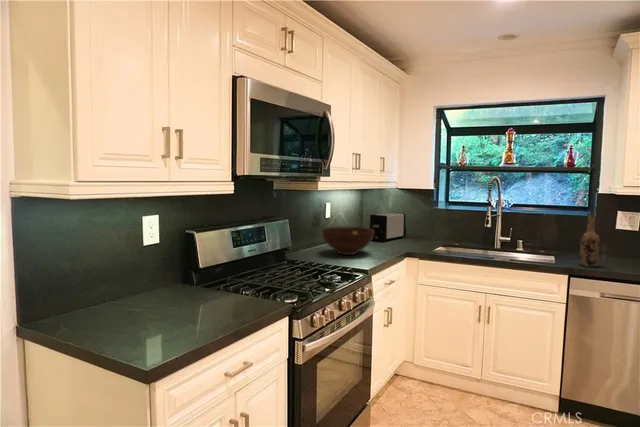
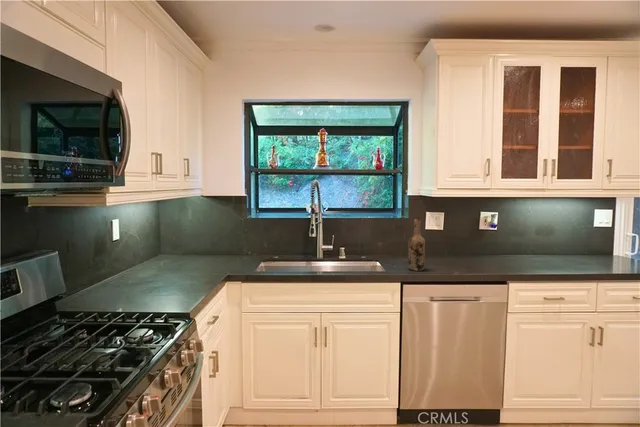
toaster: present [370,213,406,242] -> none [172,225,217,263]
fruit bowl: present [322,227,374,255] -> none [110,250,186,291]

